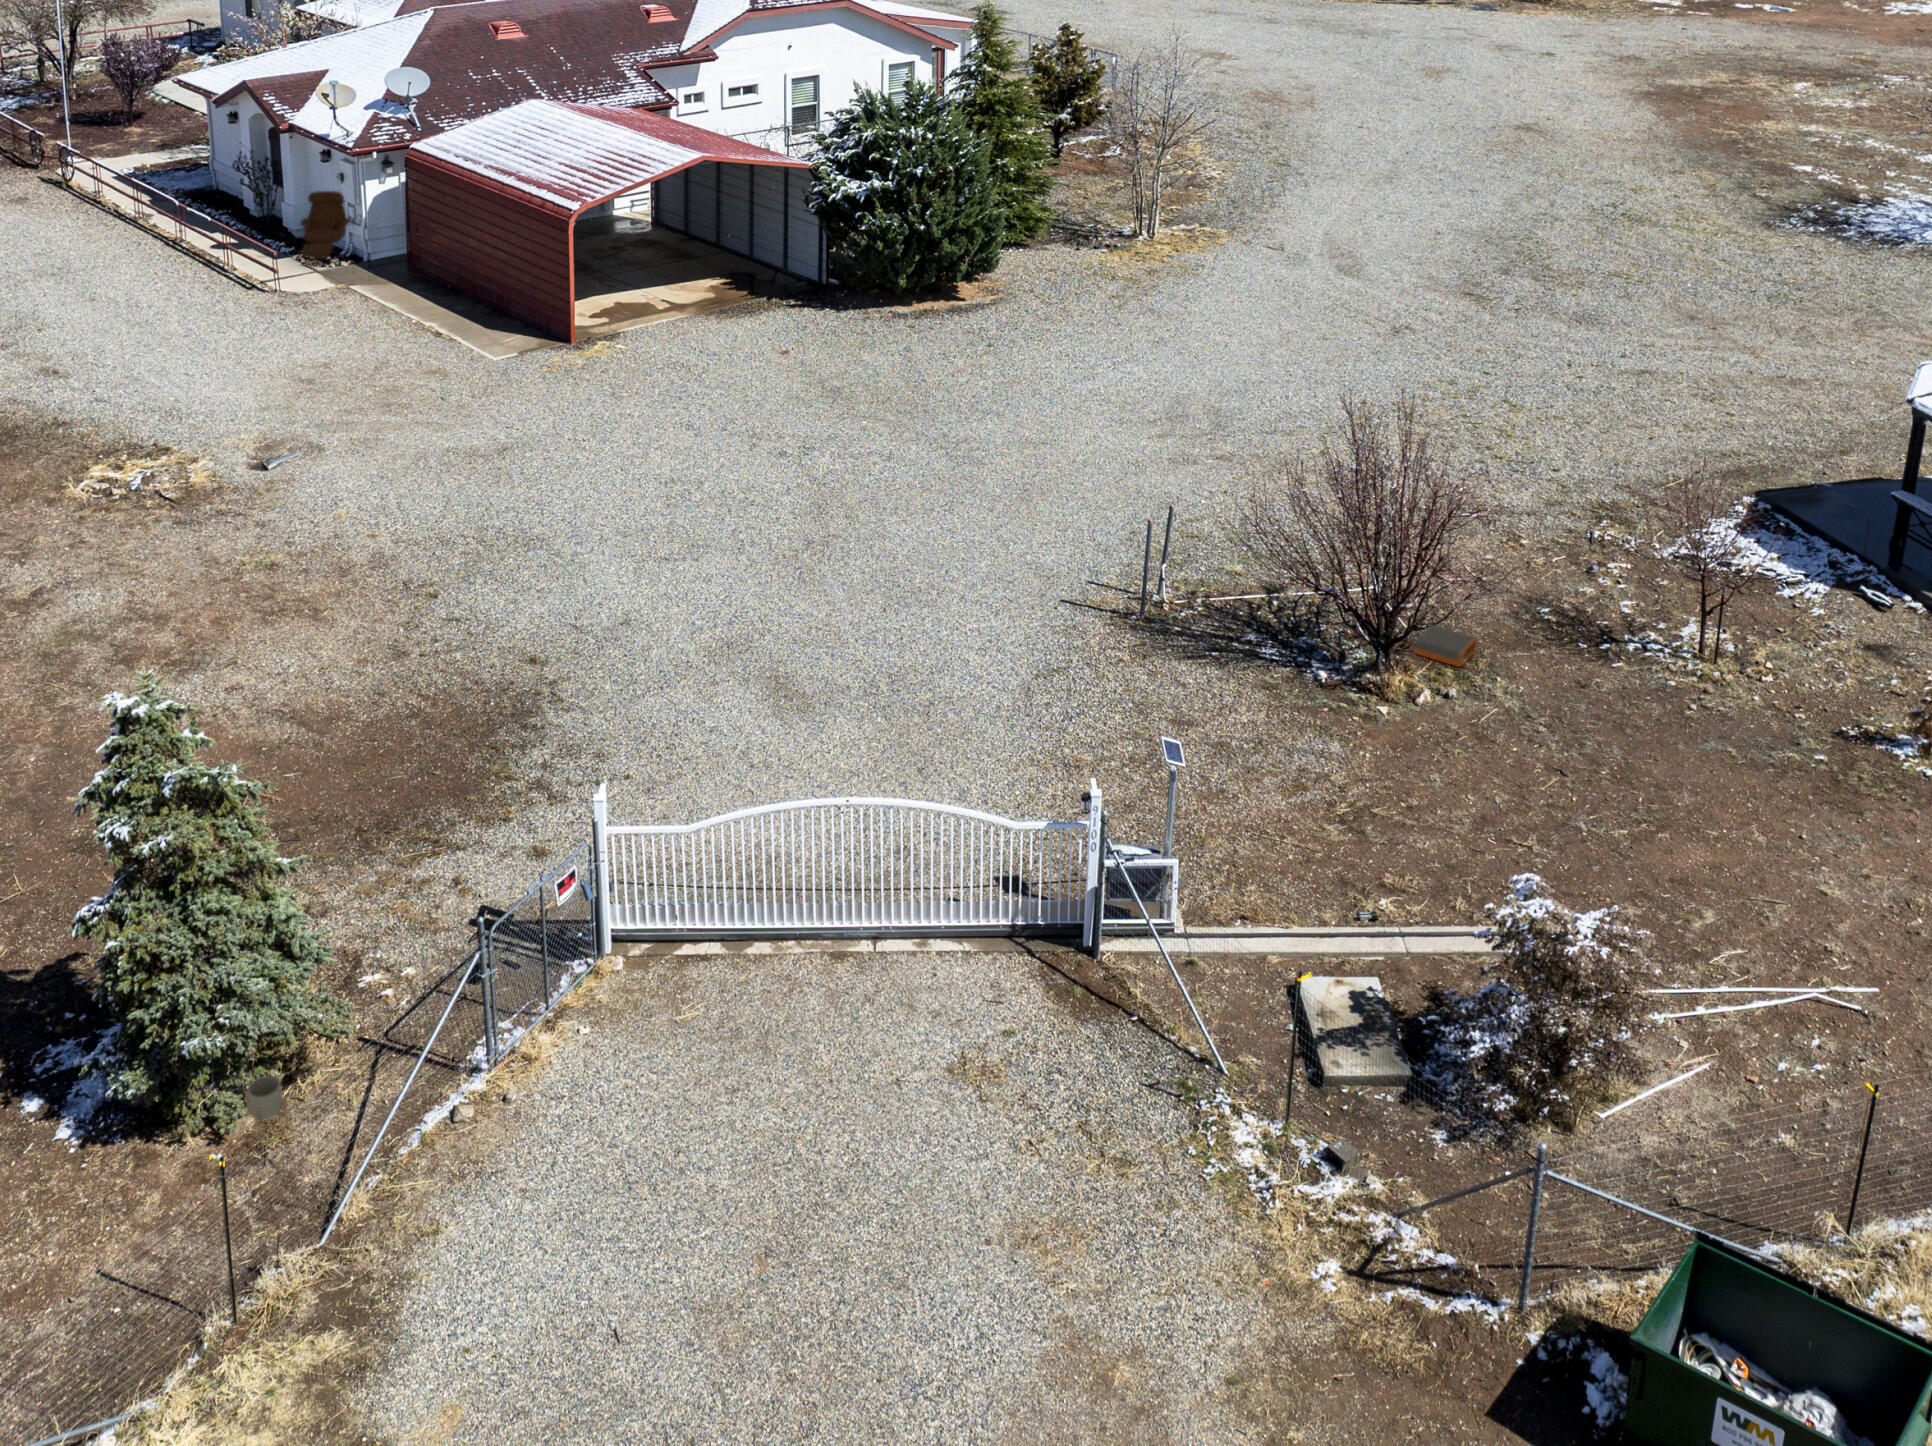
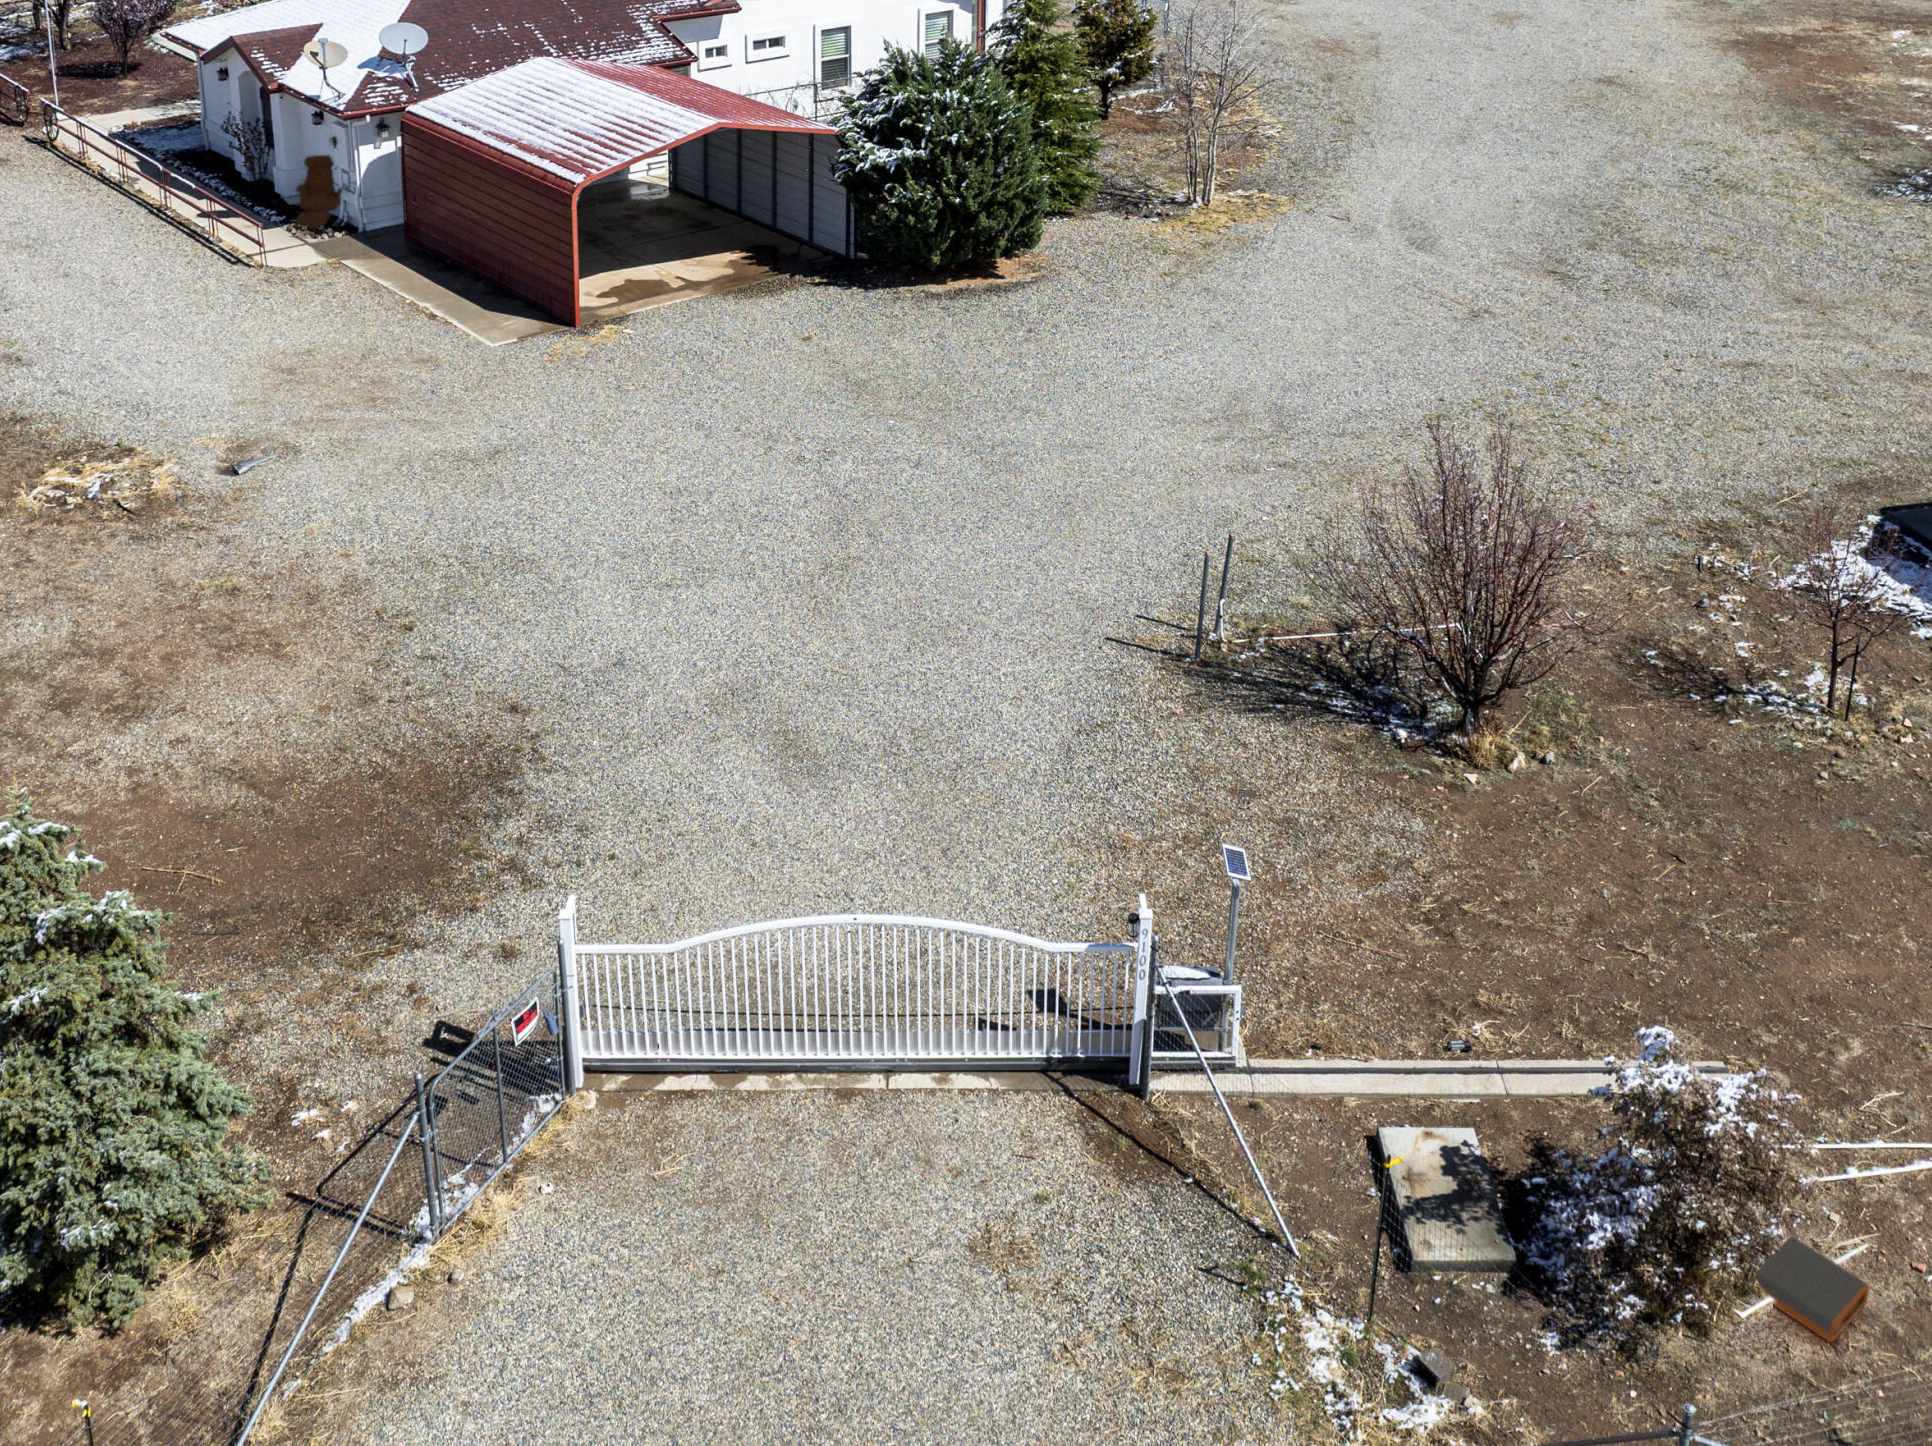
storage box: present [1414,625,1477,667] -> present [1757,1236,1870,1342]
planter: present [245,1076,289,1139] -> none [142,1258,195,1335]

